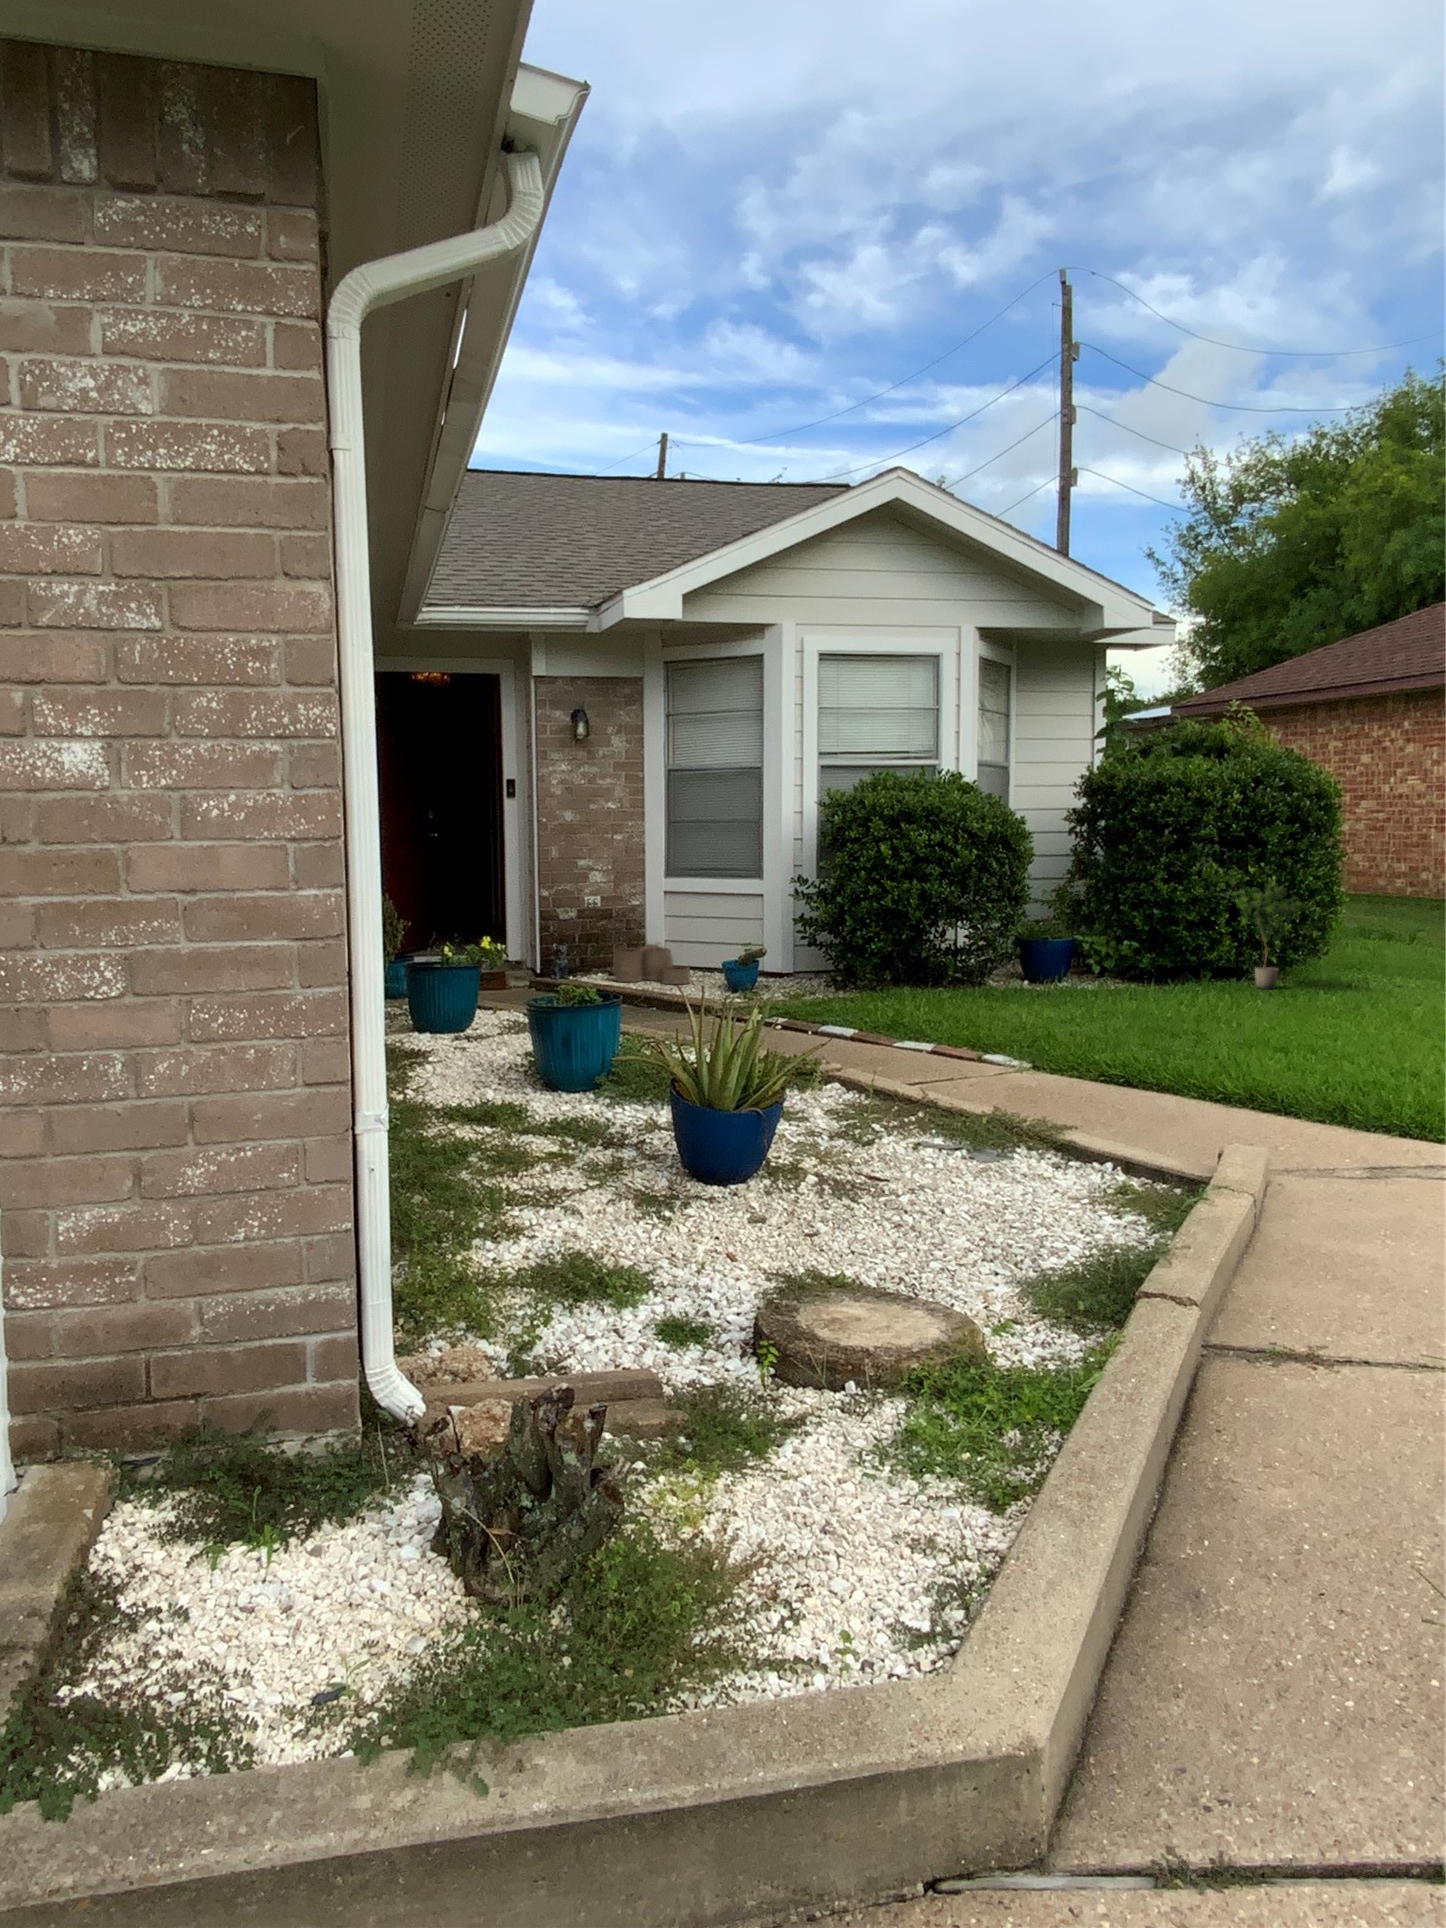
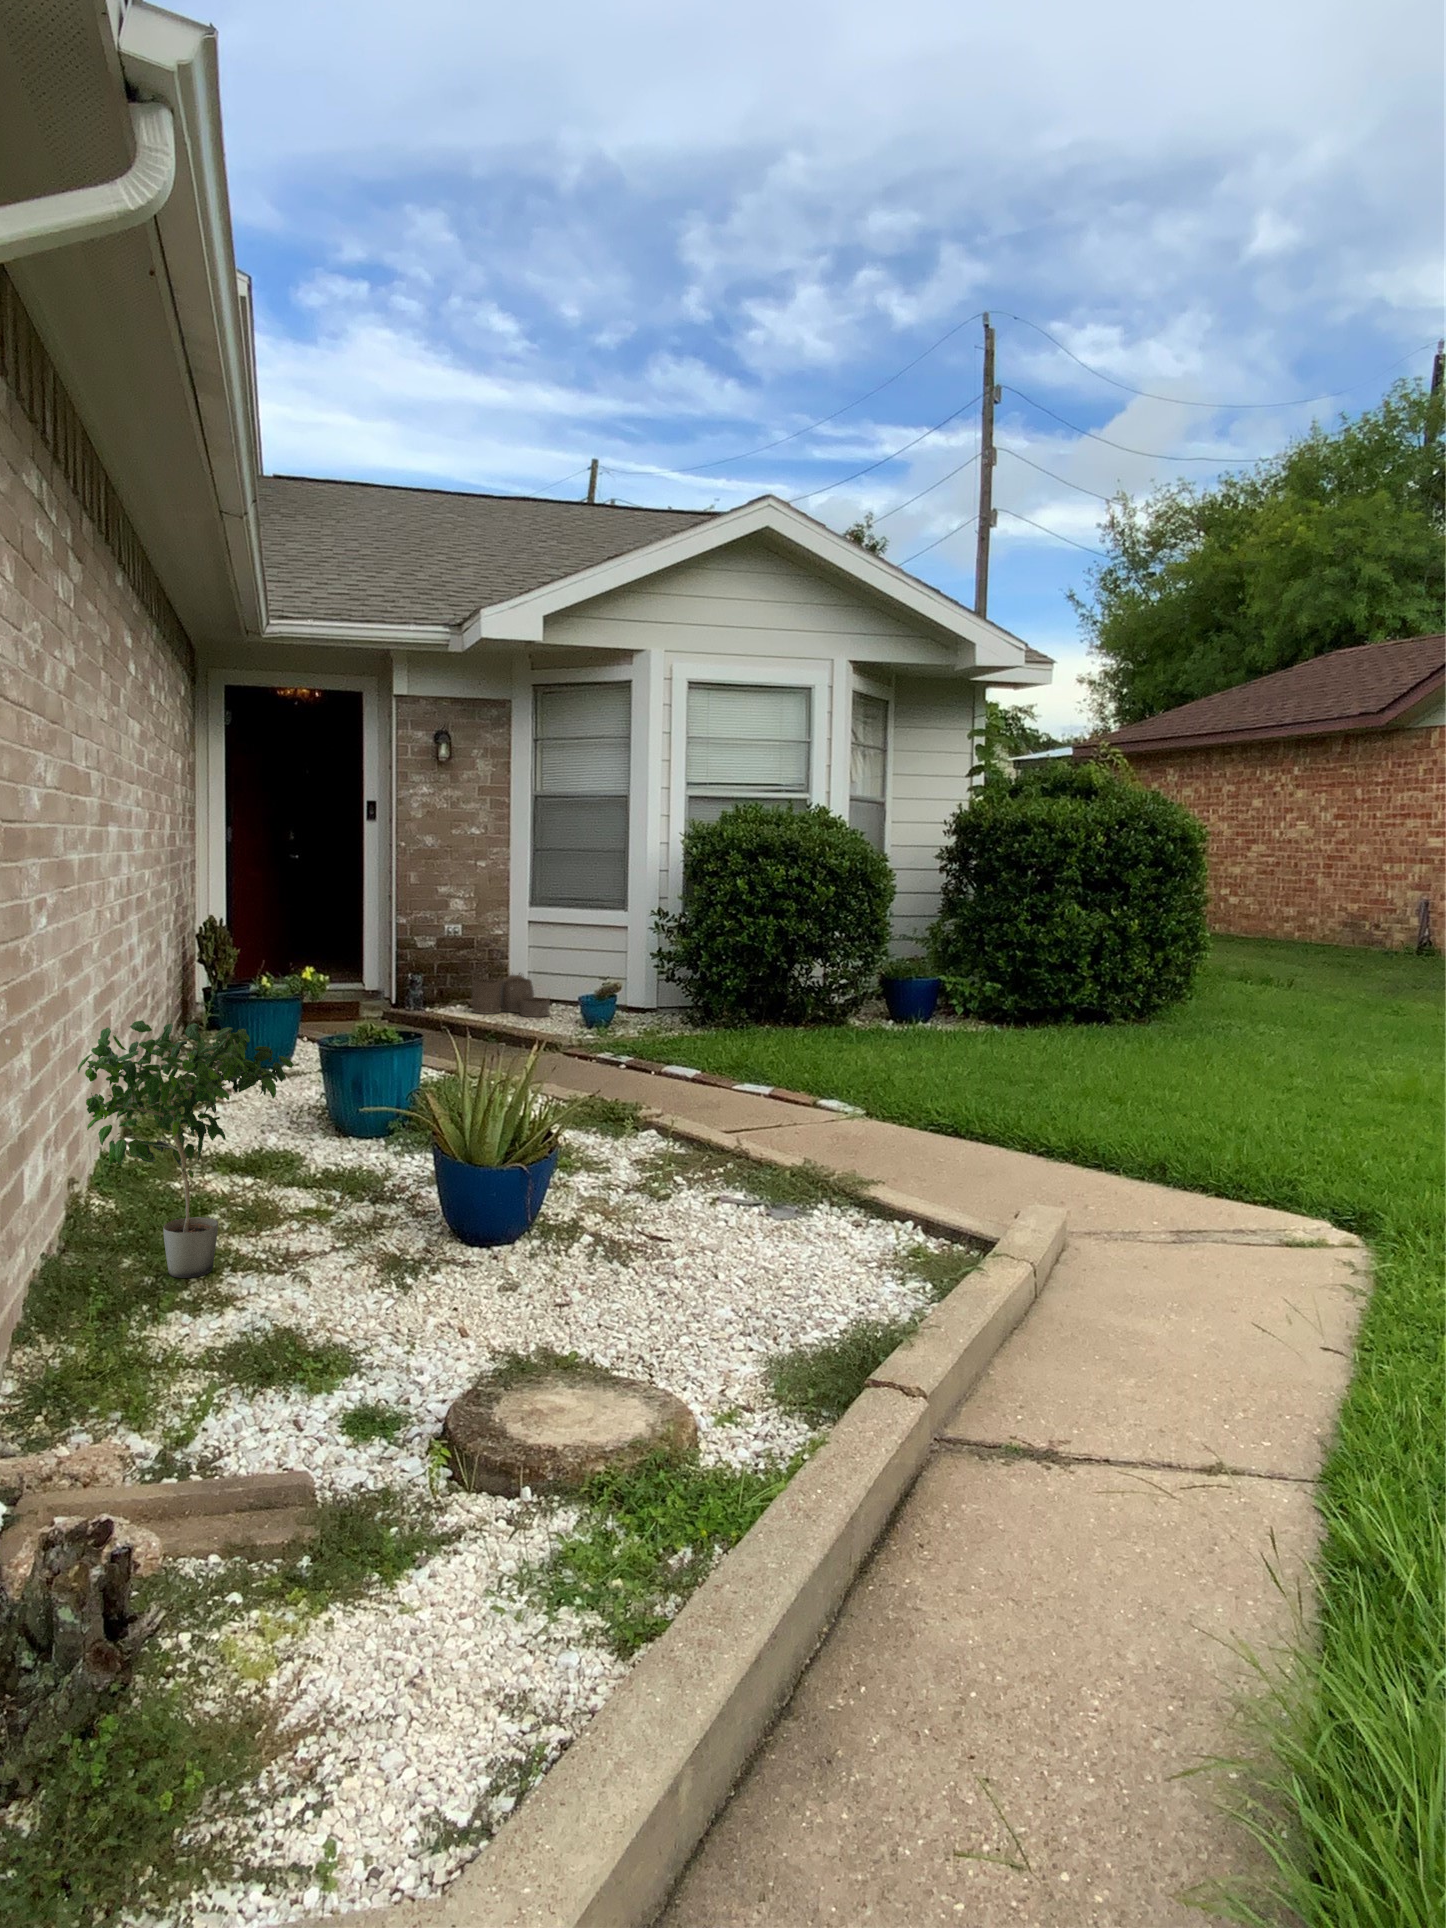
potted plant: present [1232,884,1302,989] -> present [78,1020,294,1278]

